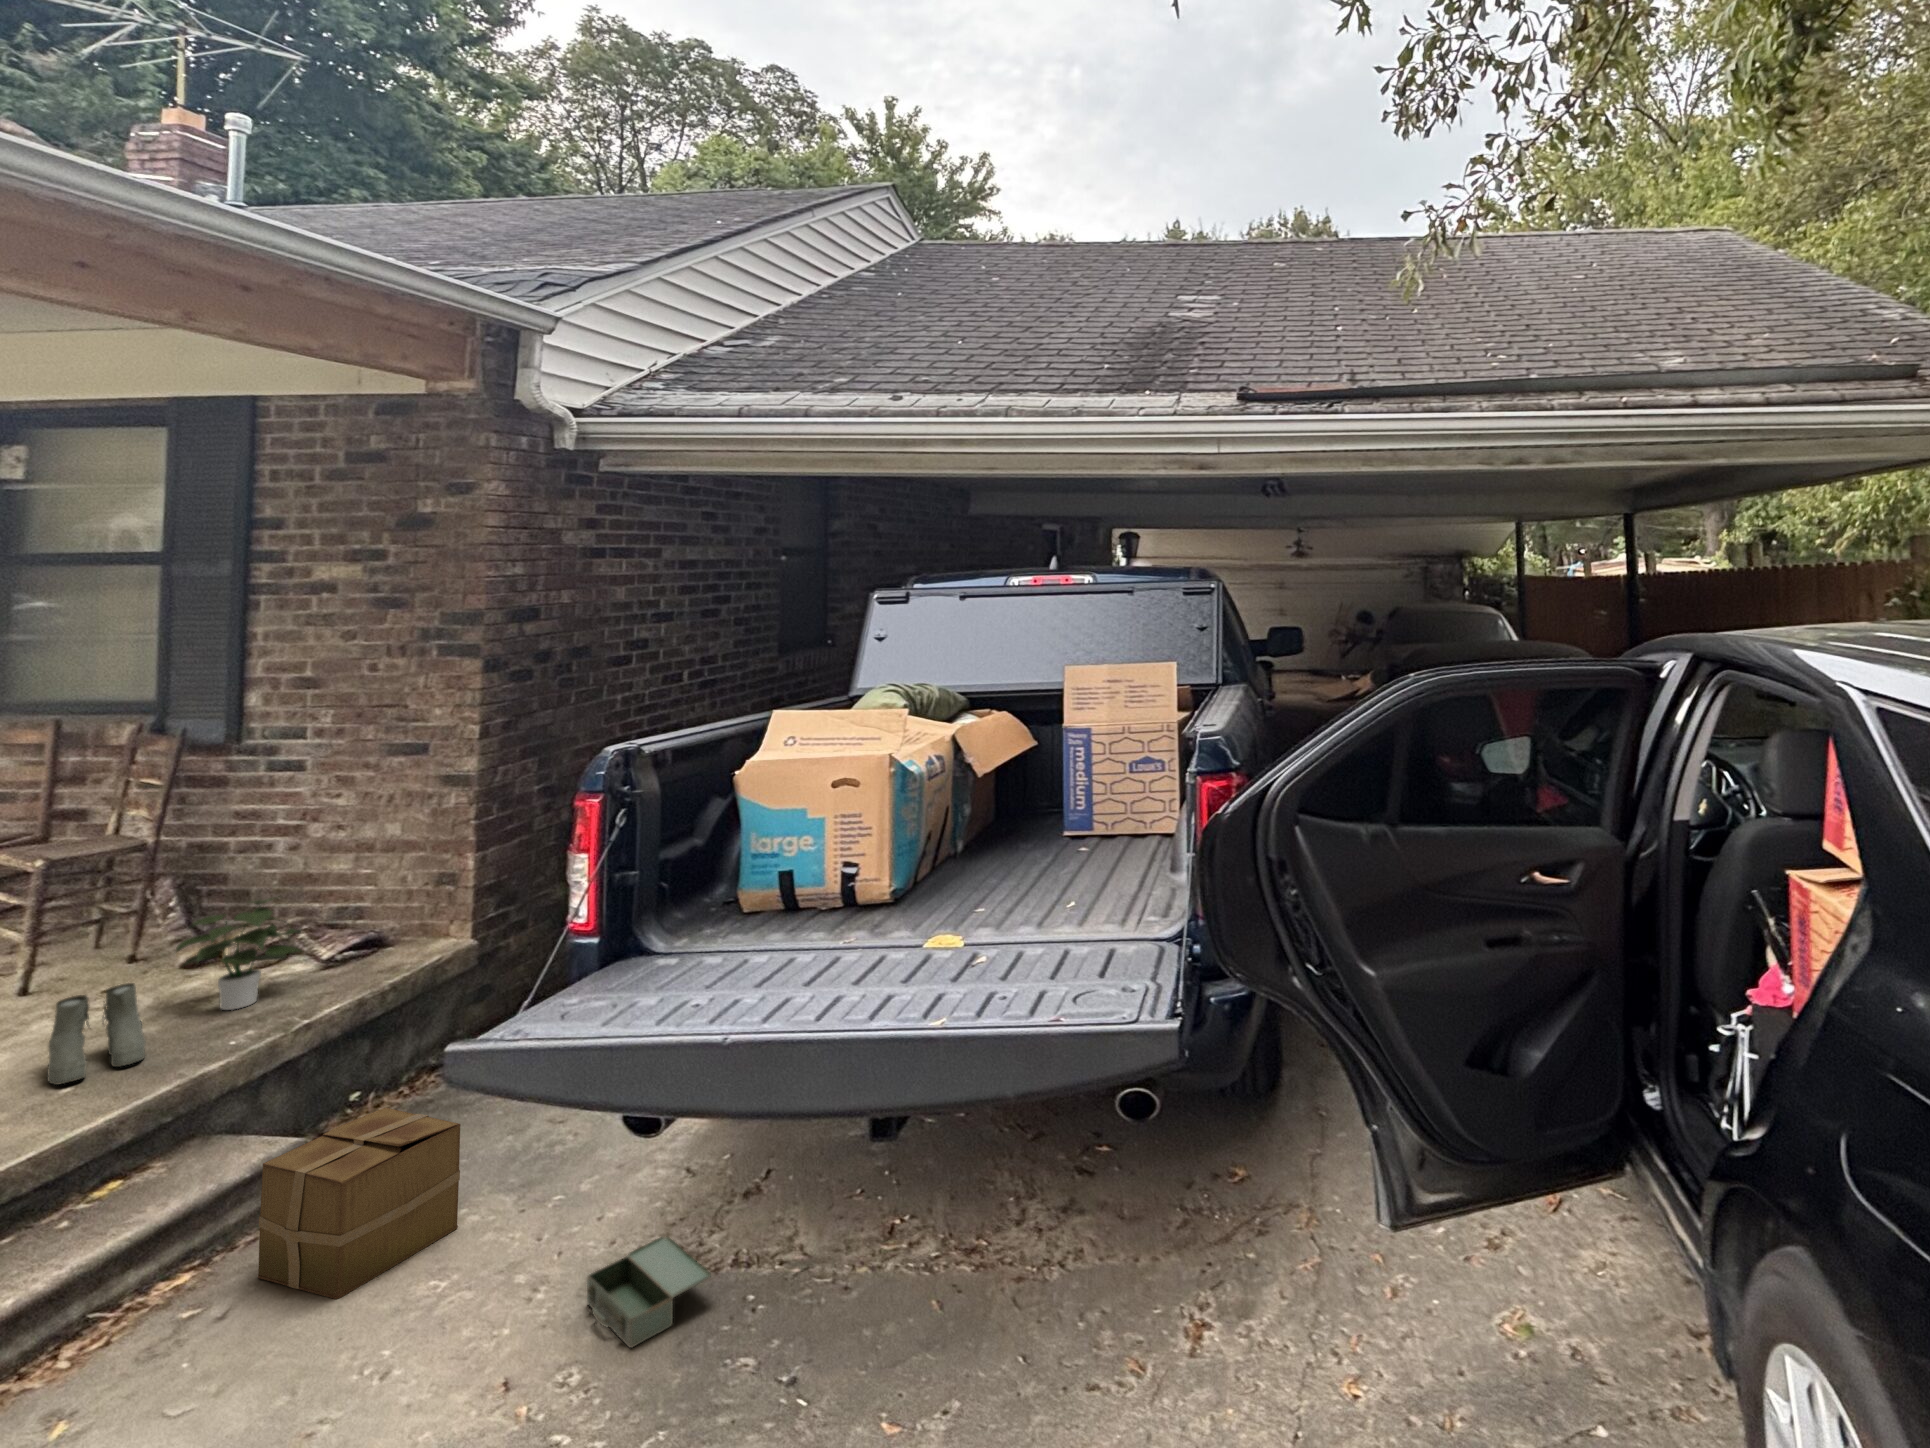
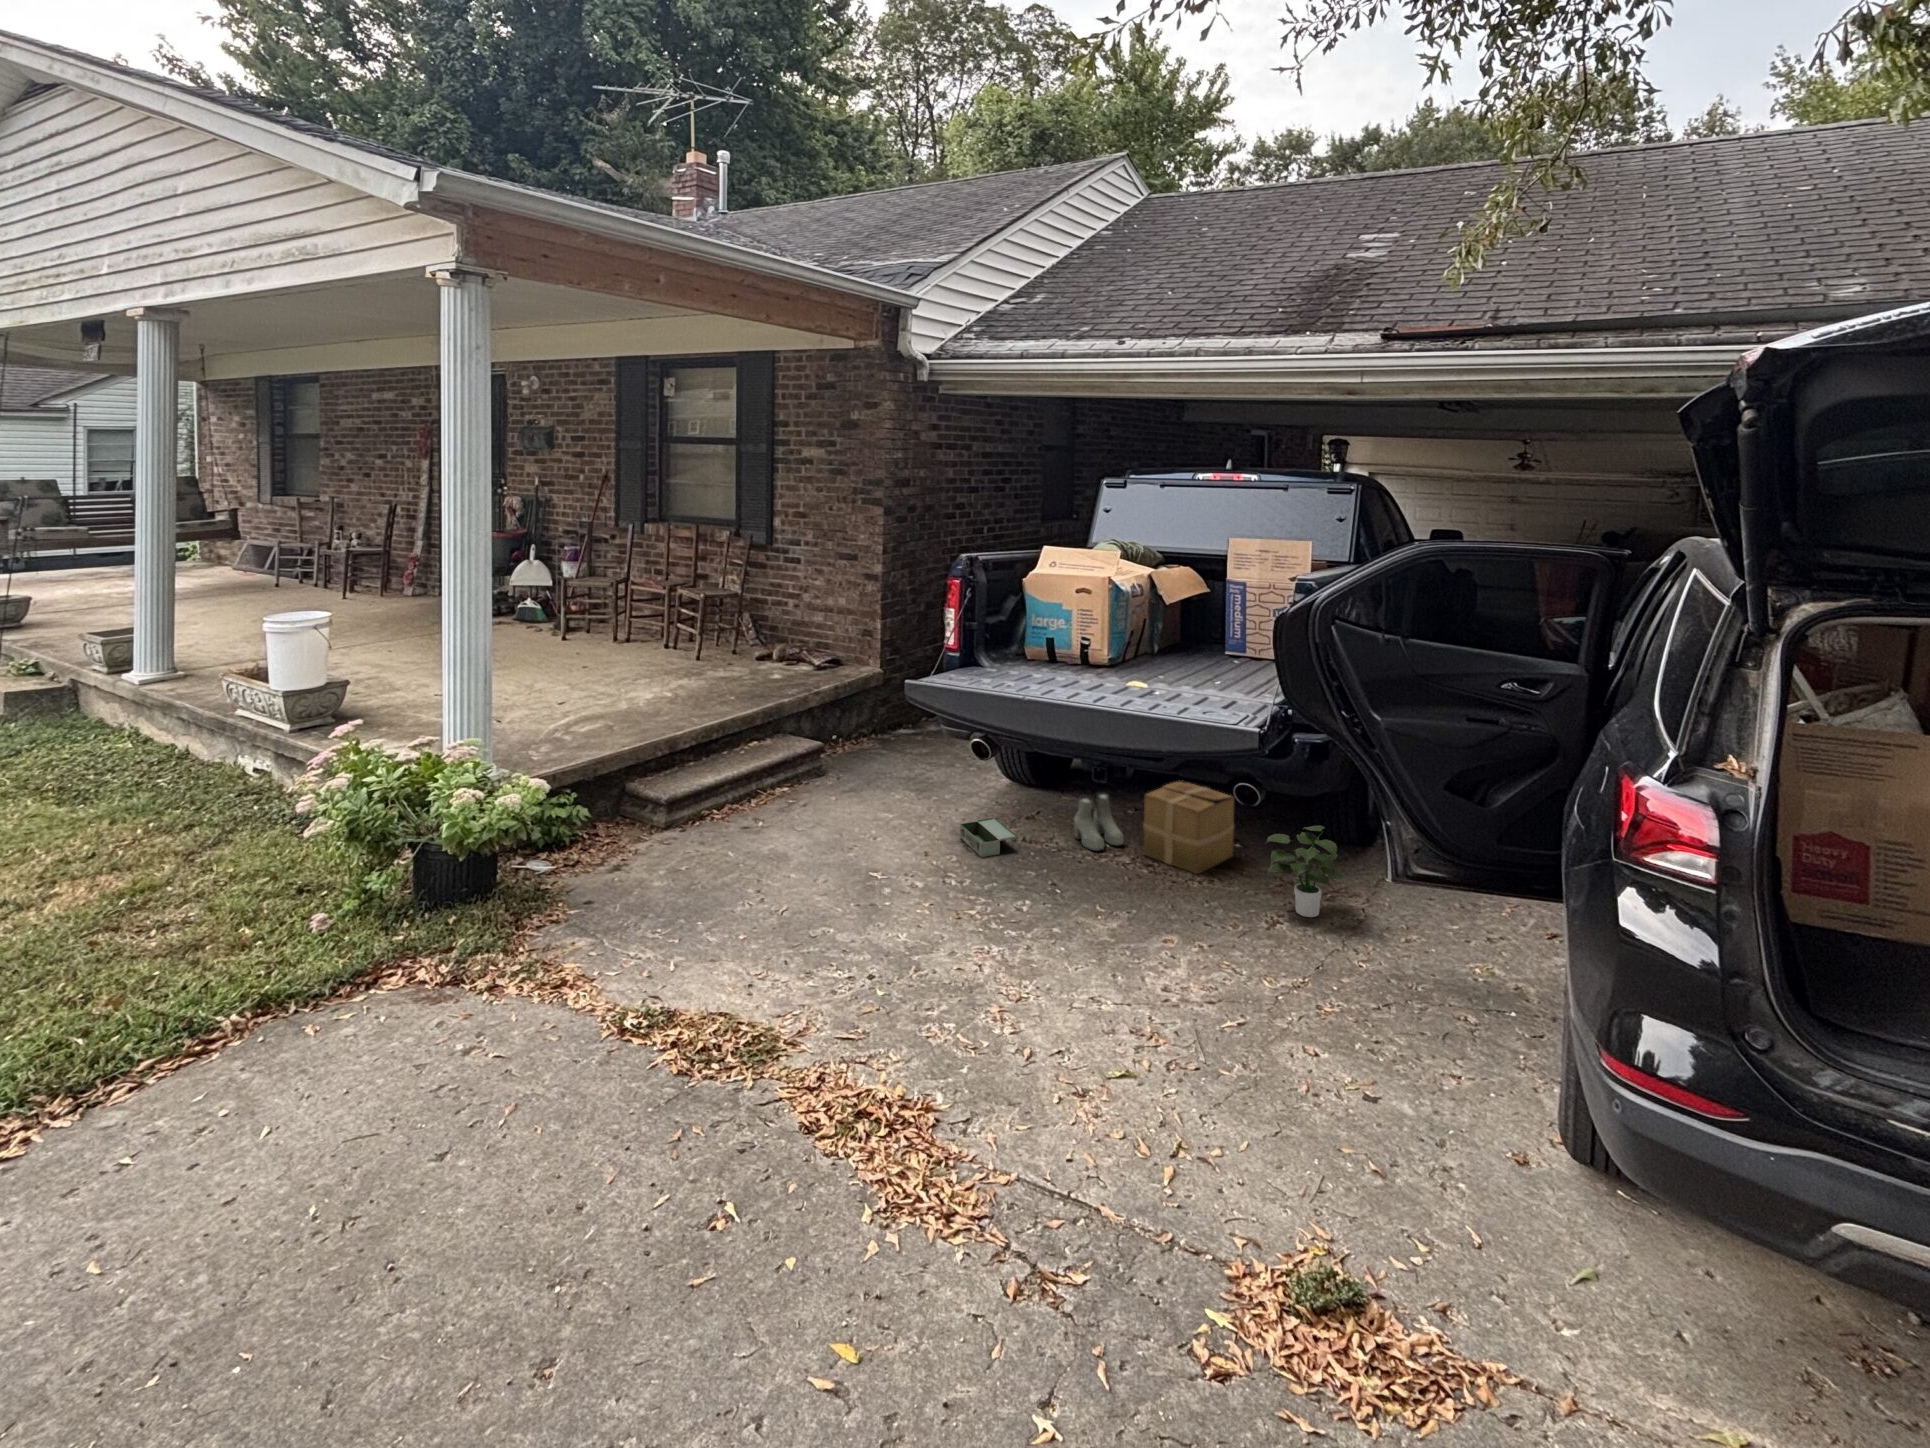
potted plant: present [176,896,301,1010] -> present [1265,826,1347,917]
boots: present [47,983,146,1085] -> present [1074,792,1124,851]
cardboard box: present [258,1108,460,1299] -> present [1143,781,1234,874]

